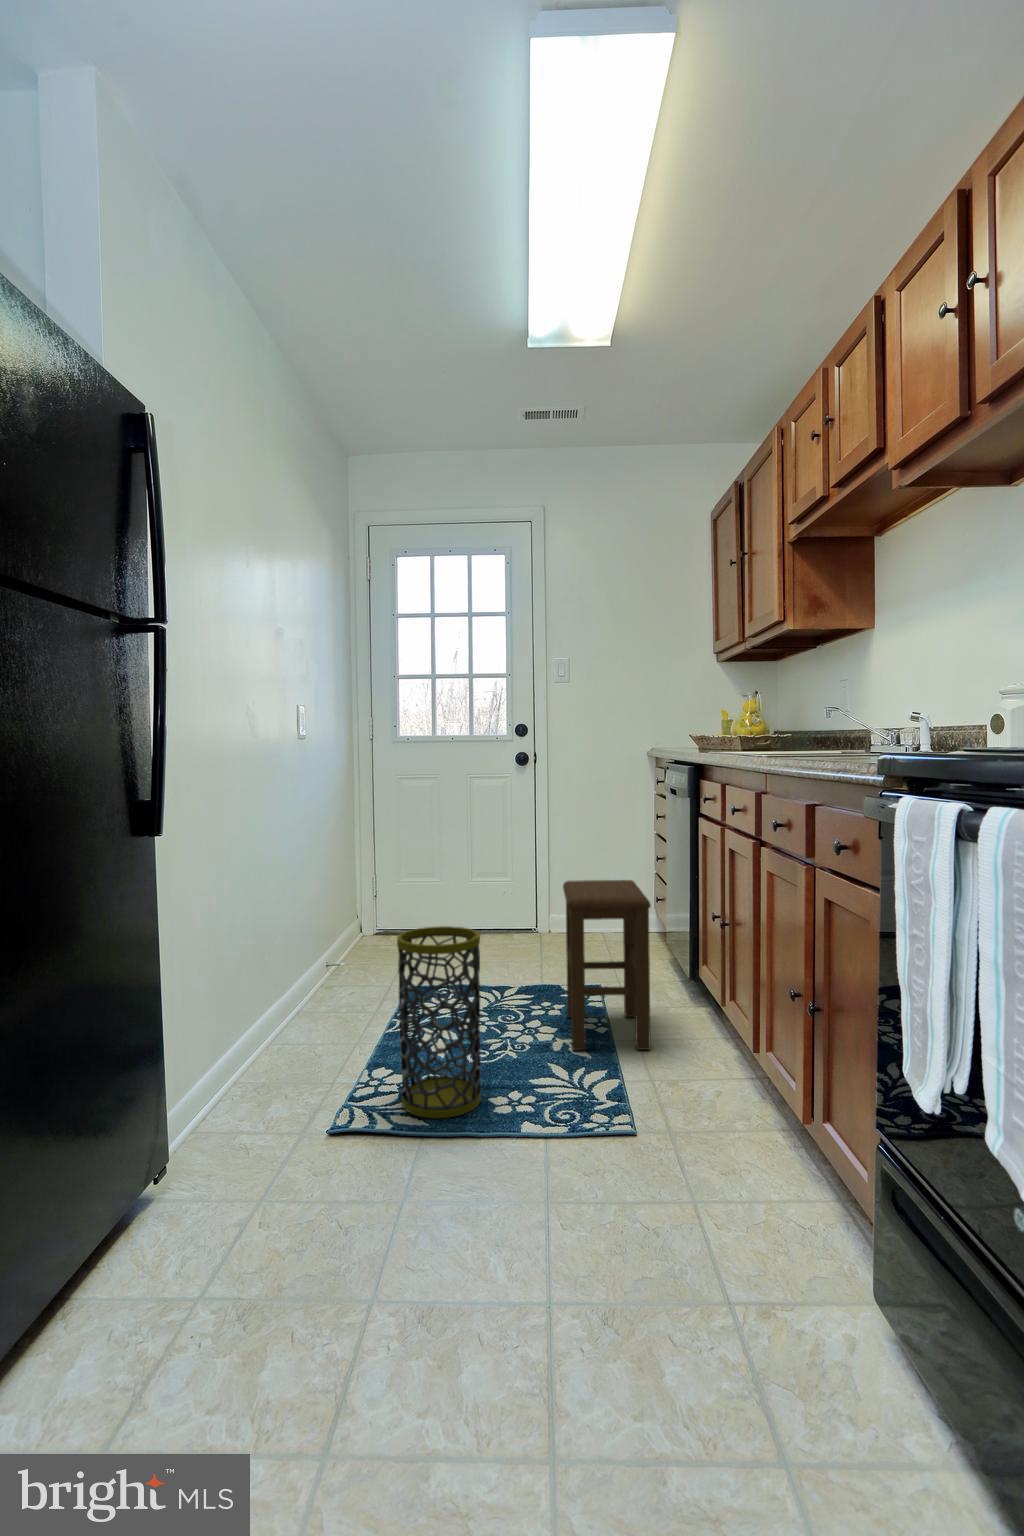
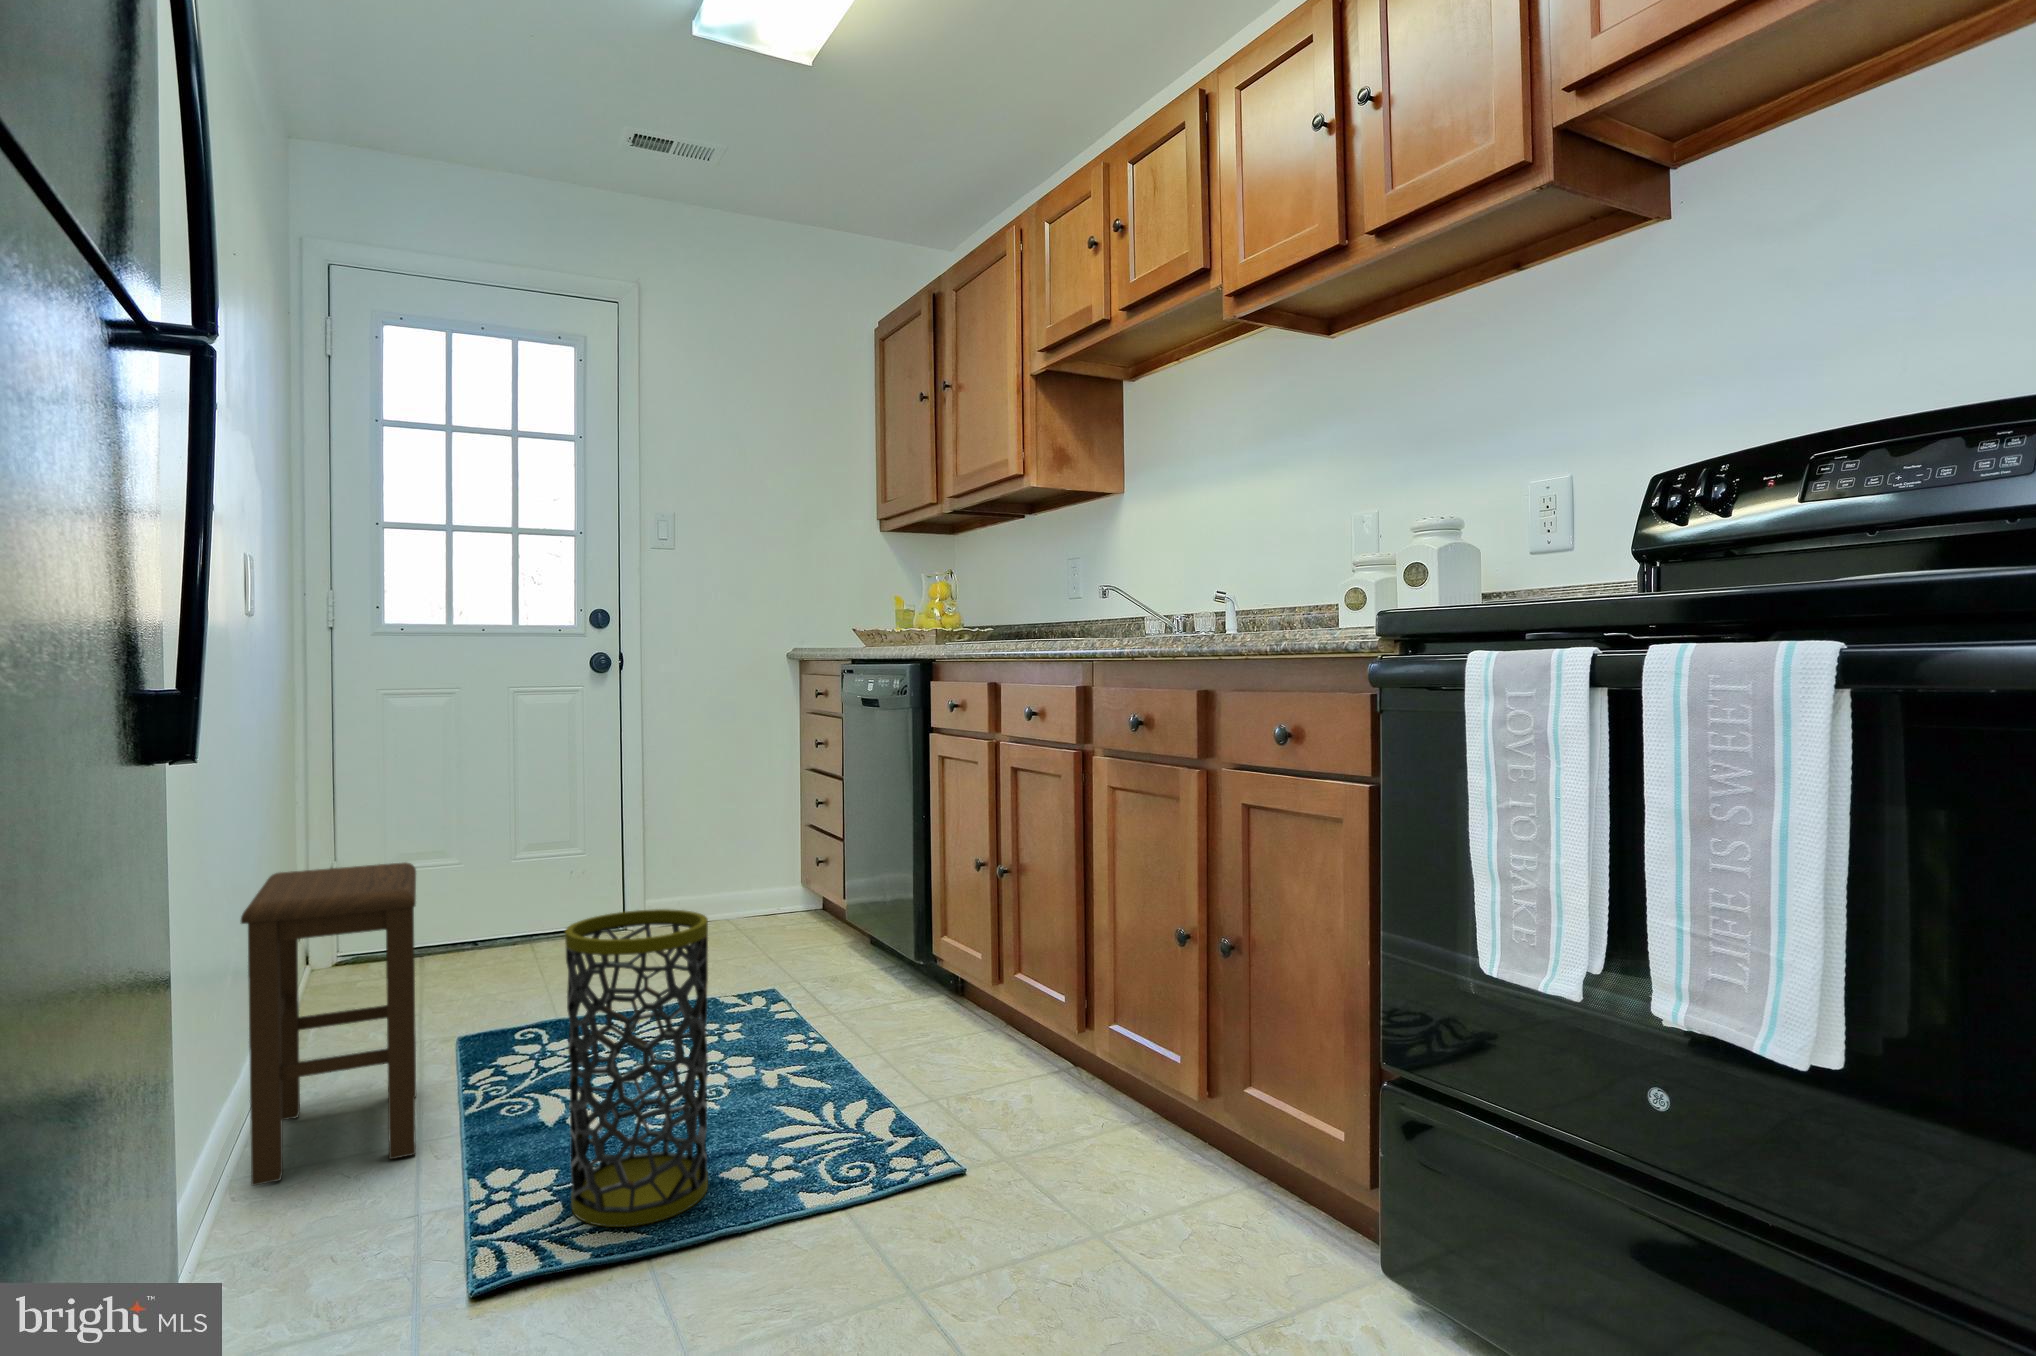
stool: present [563,880,651,1050] -> present [241,862,416,1186]

